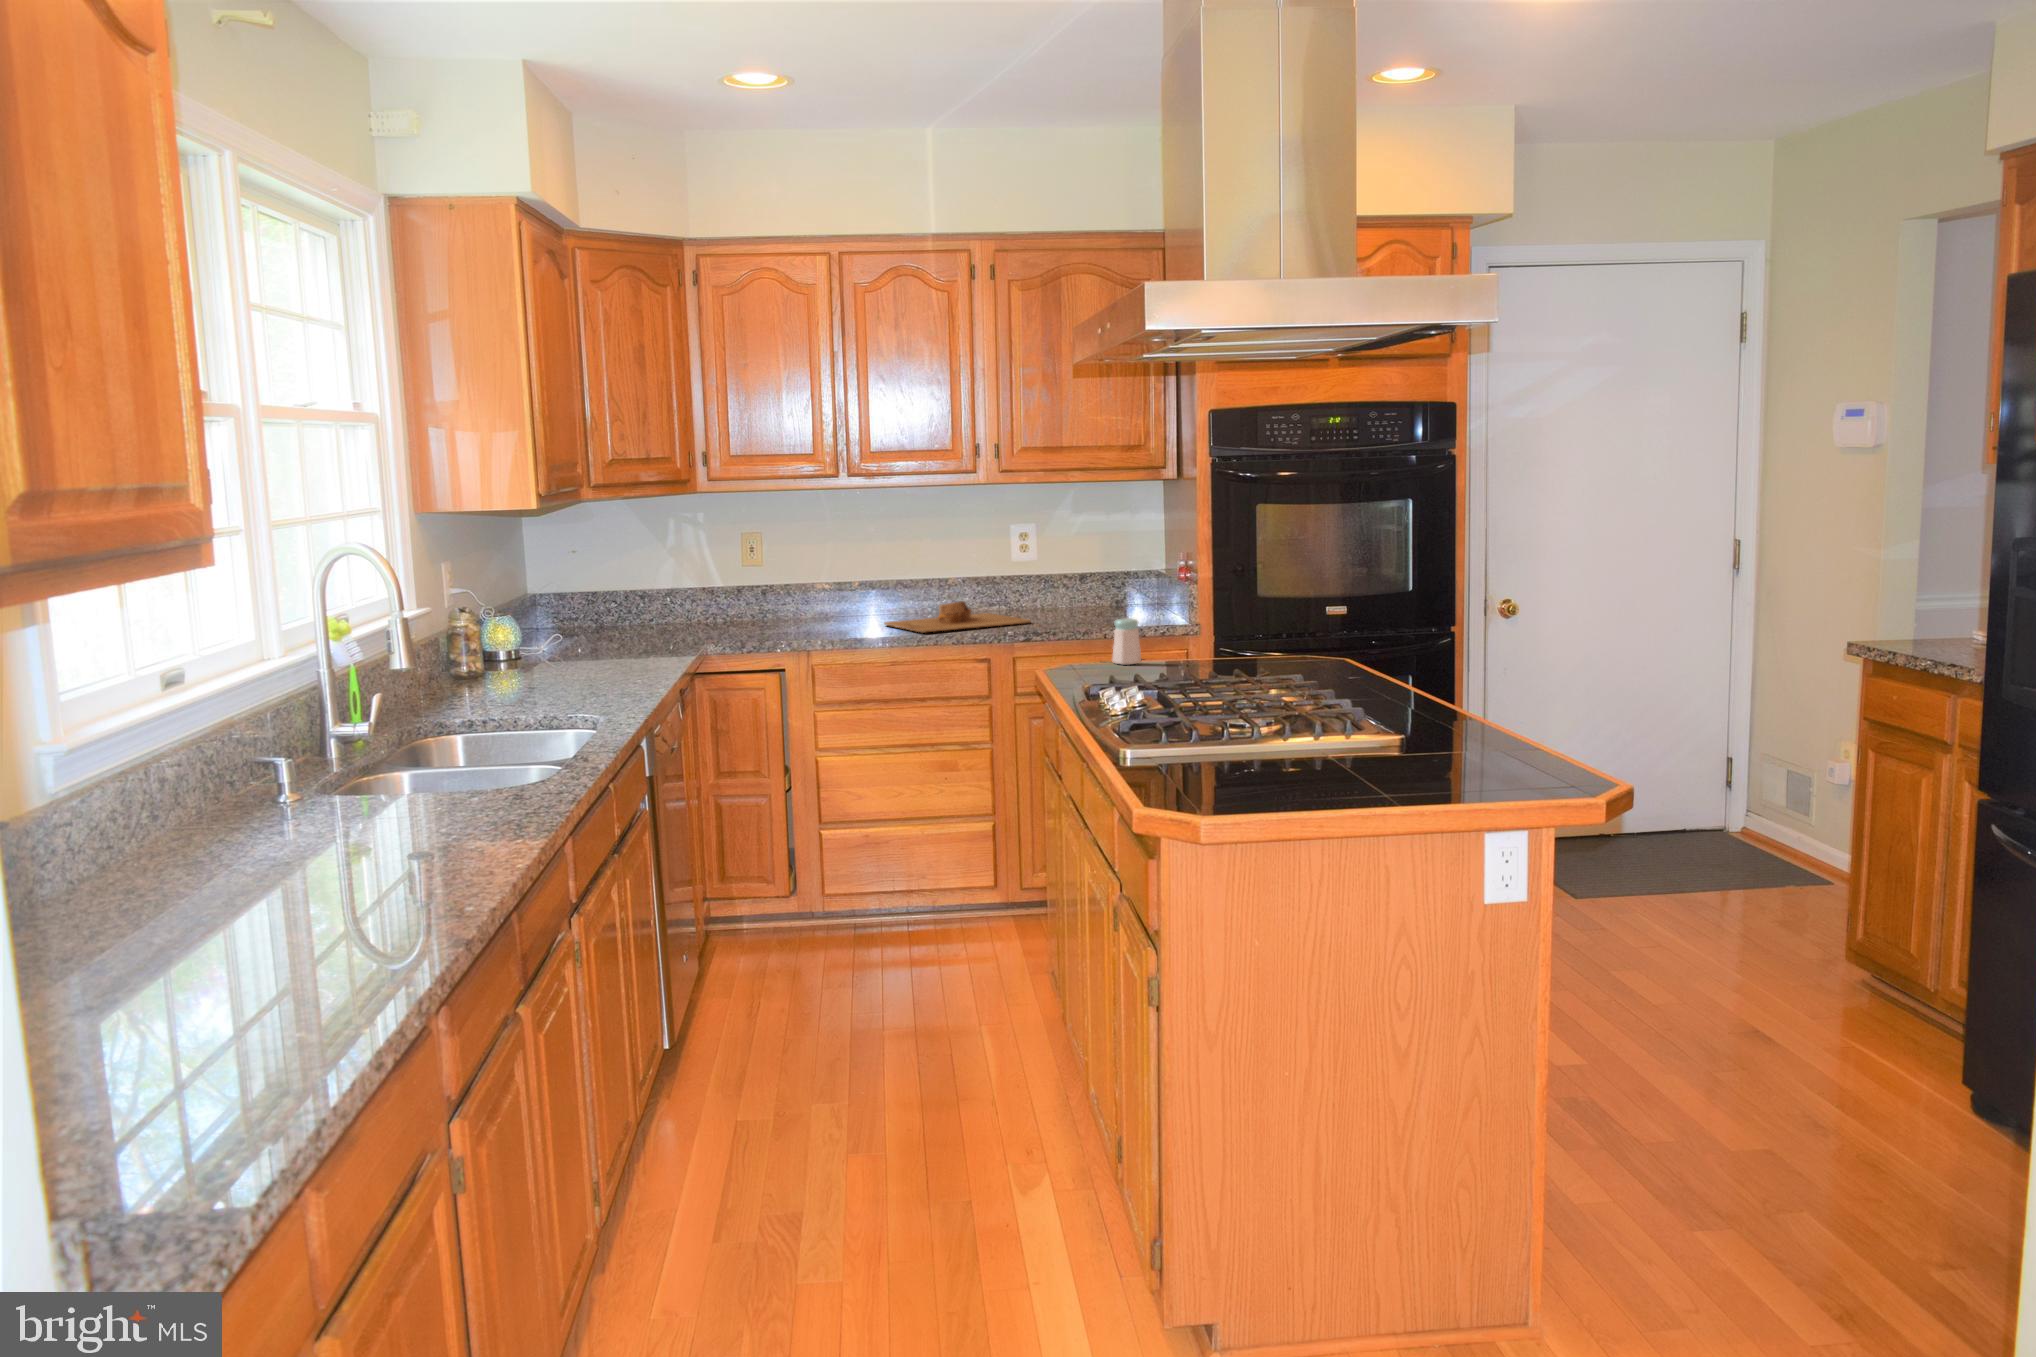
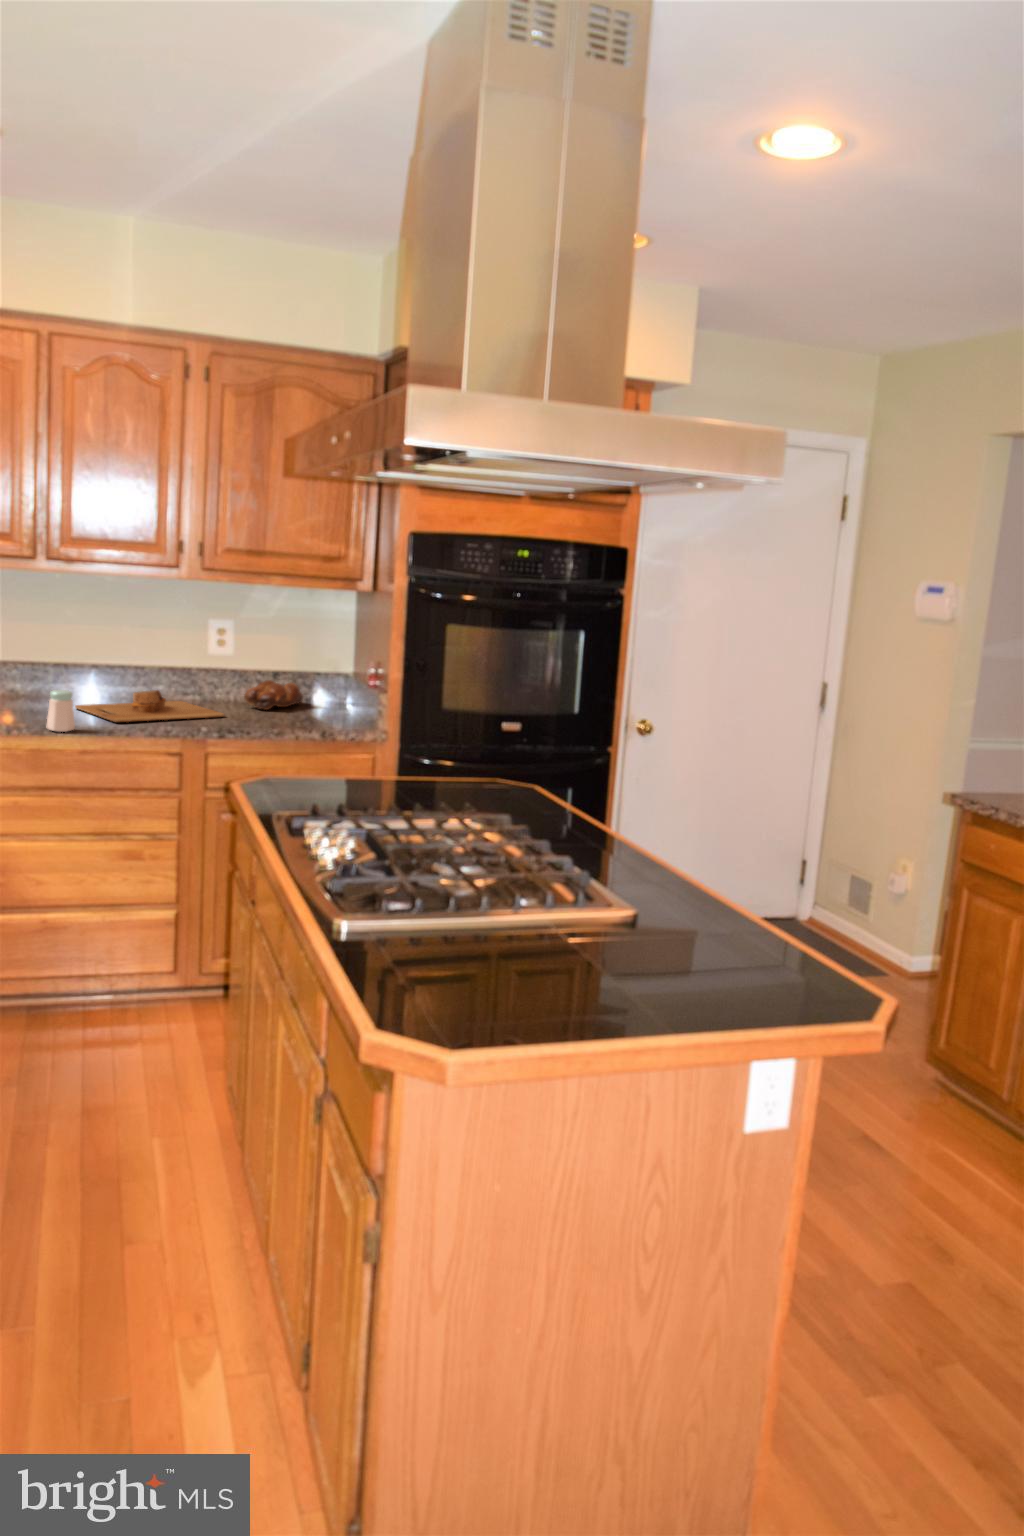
bread loaf: none [1051,585,1113,615] -> present [244,680,303,710]
salt shaker: present [1112,618,1141,665] -> present [47,690,75,732]

